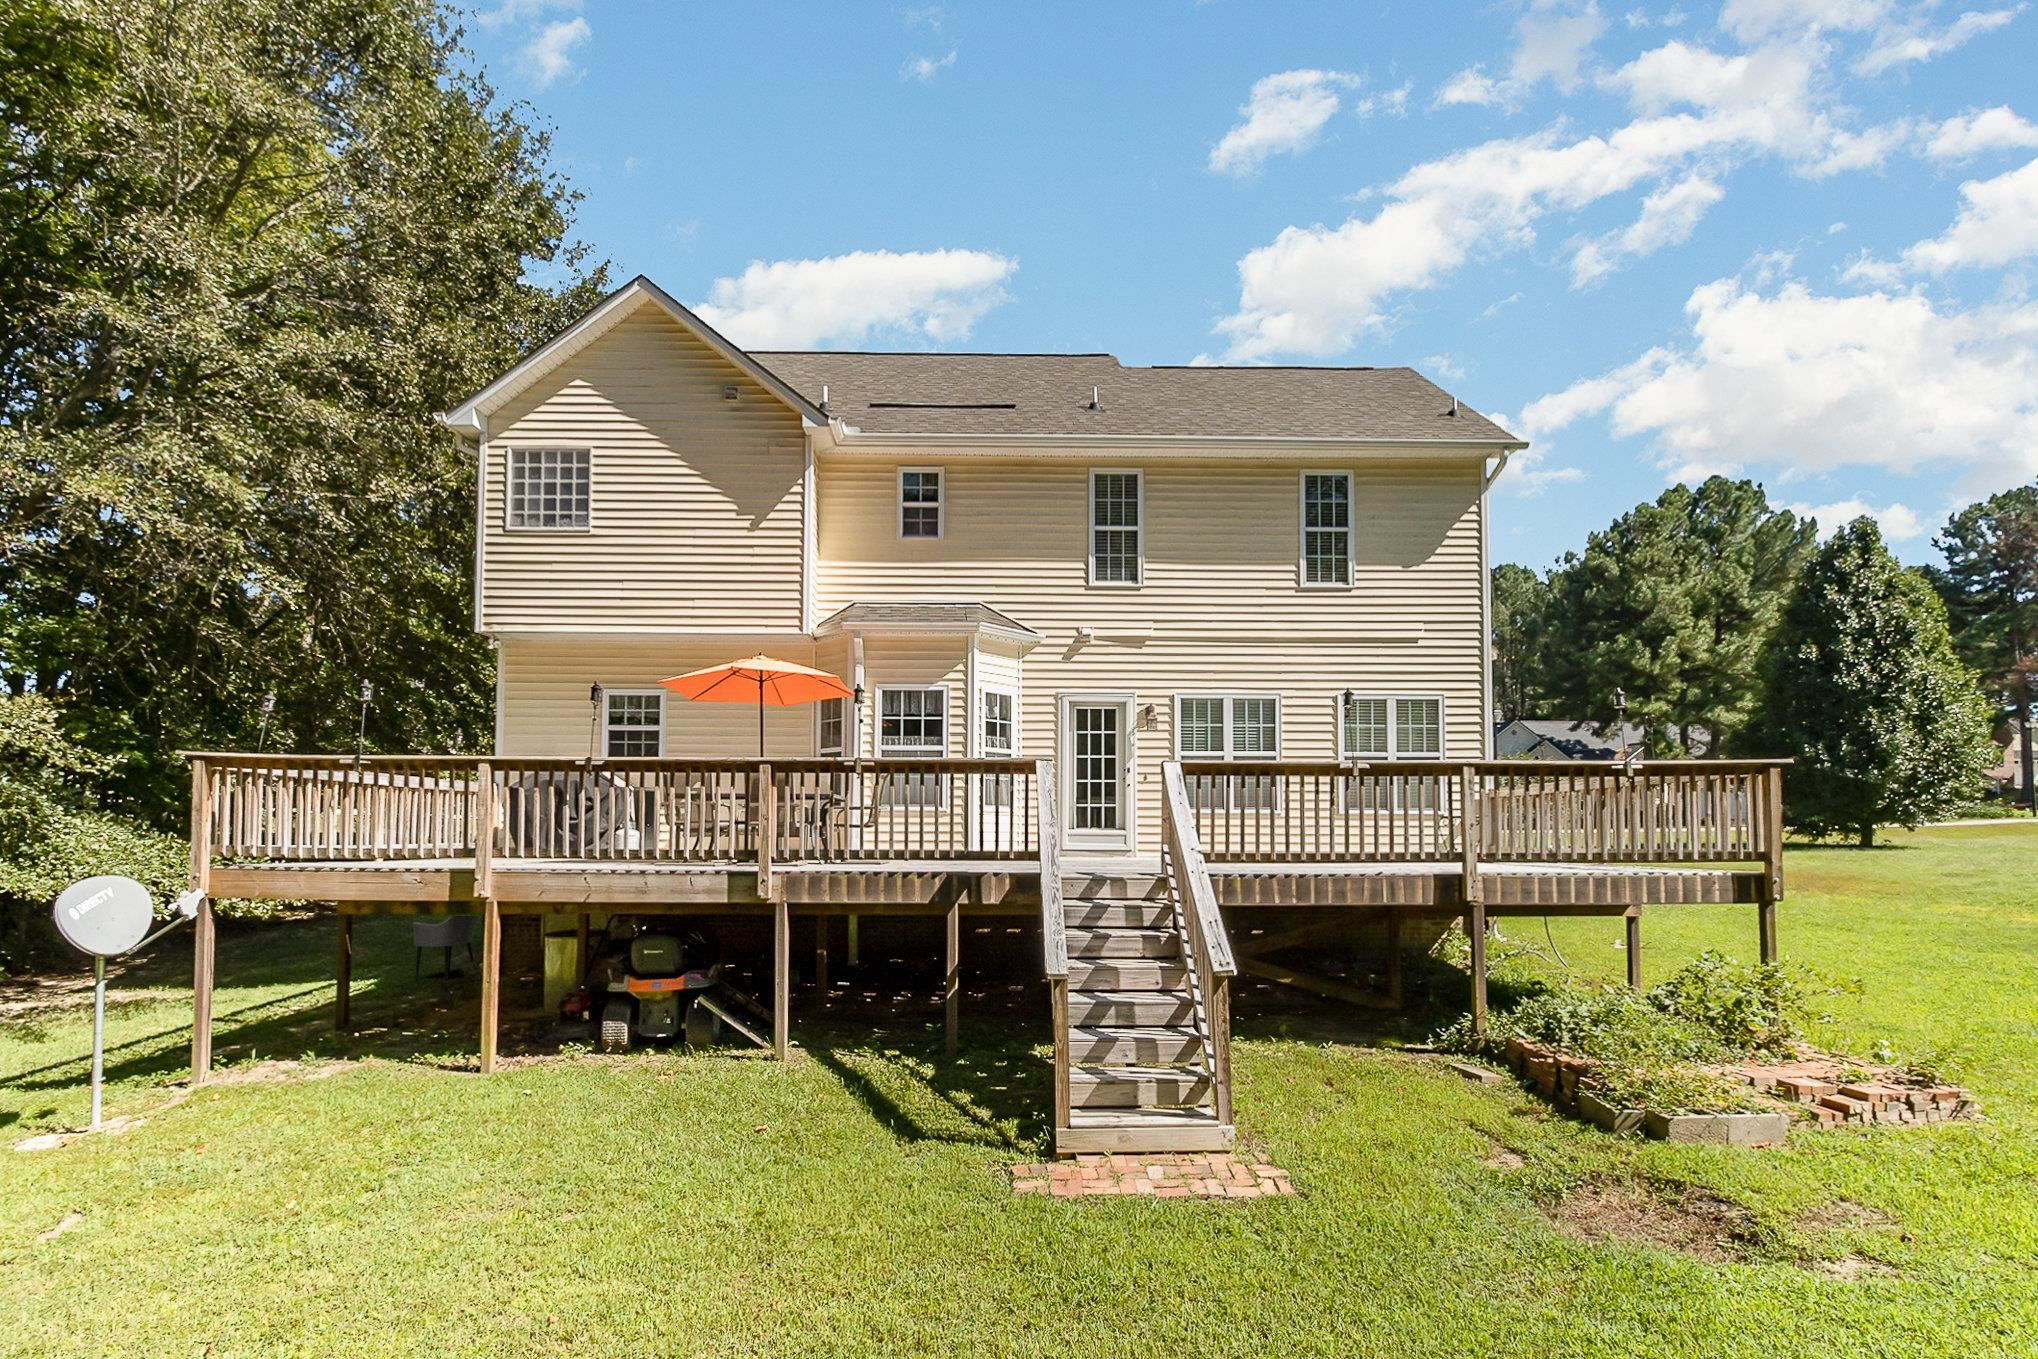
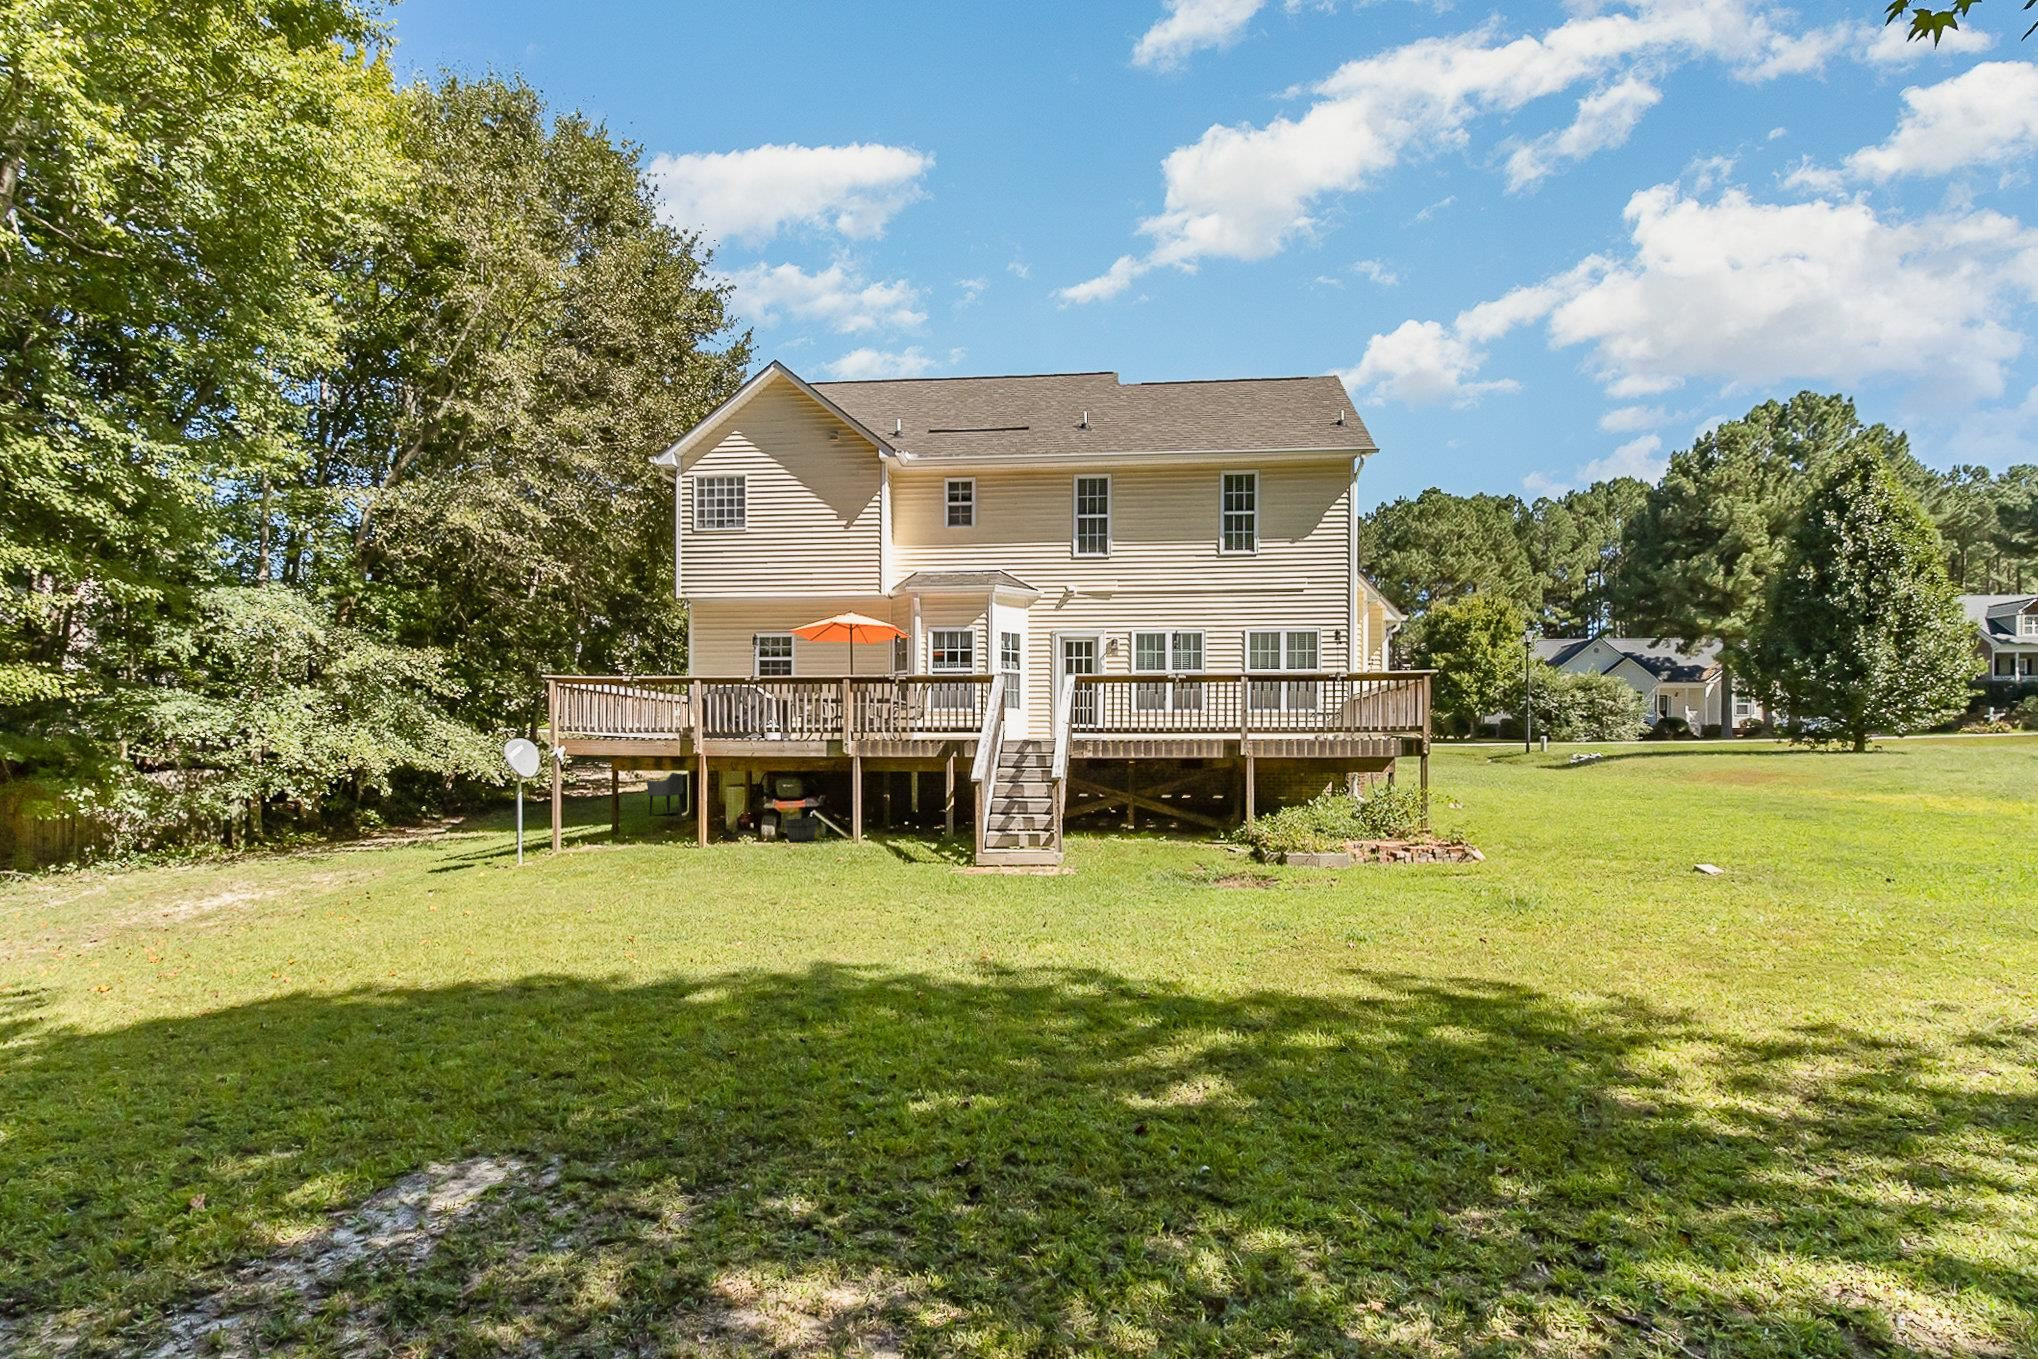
wooden bucket: none [644,995,701,1048] -> present [785,813,817,842]

